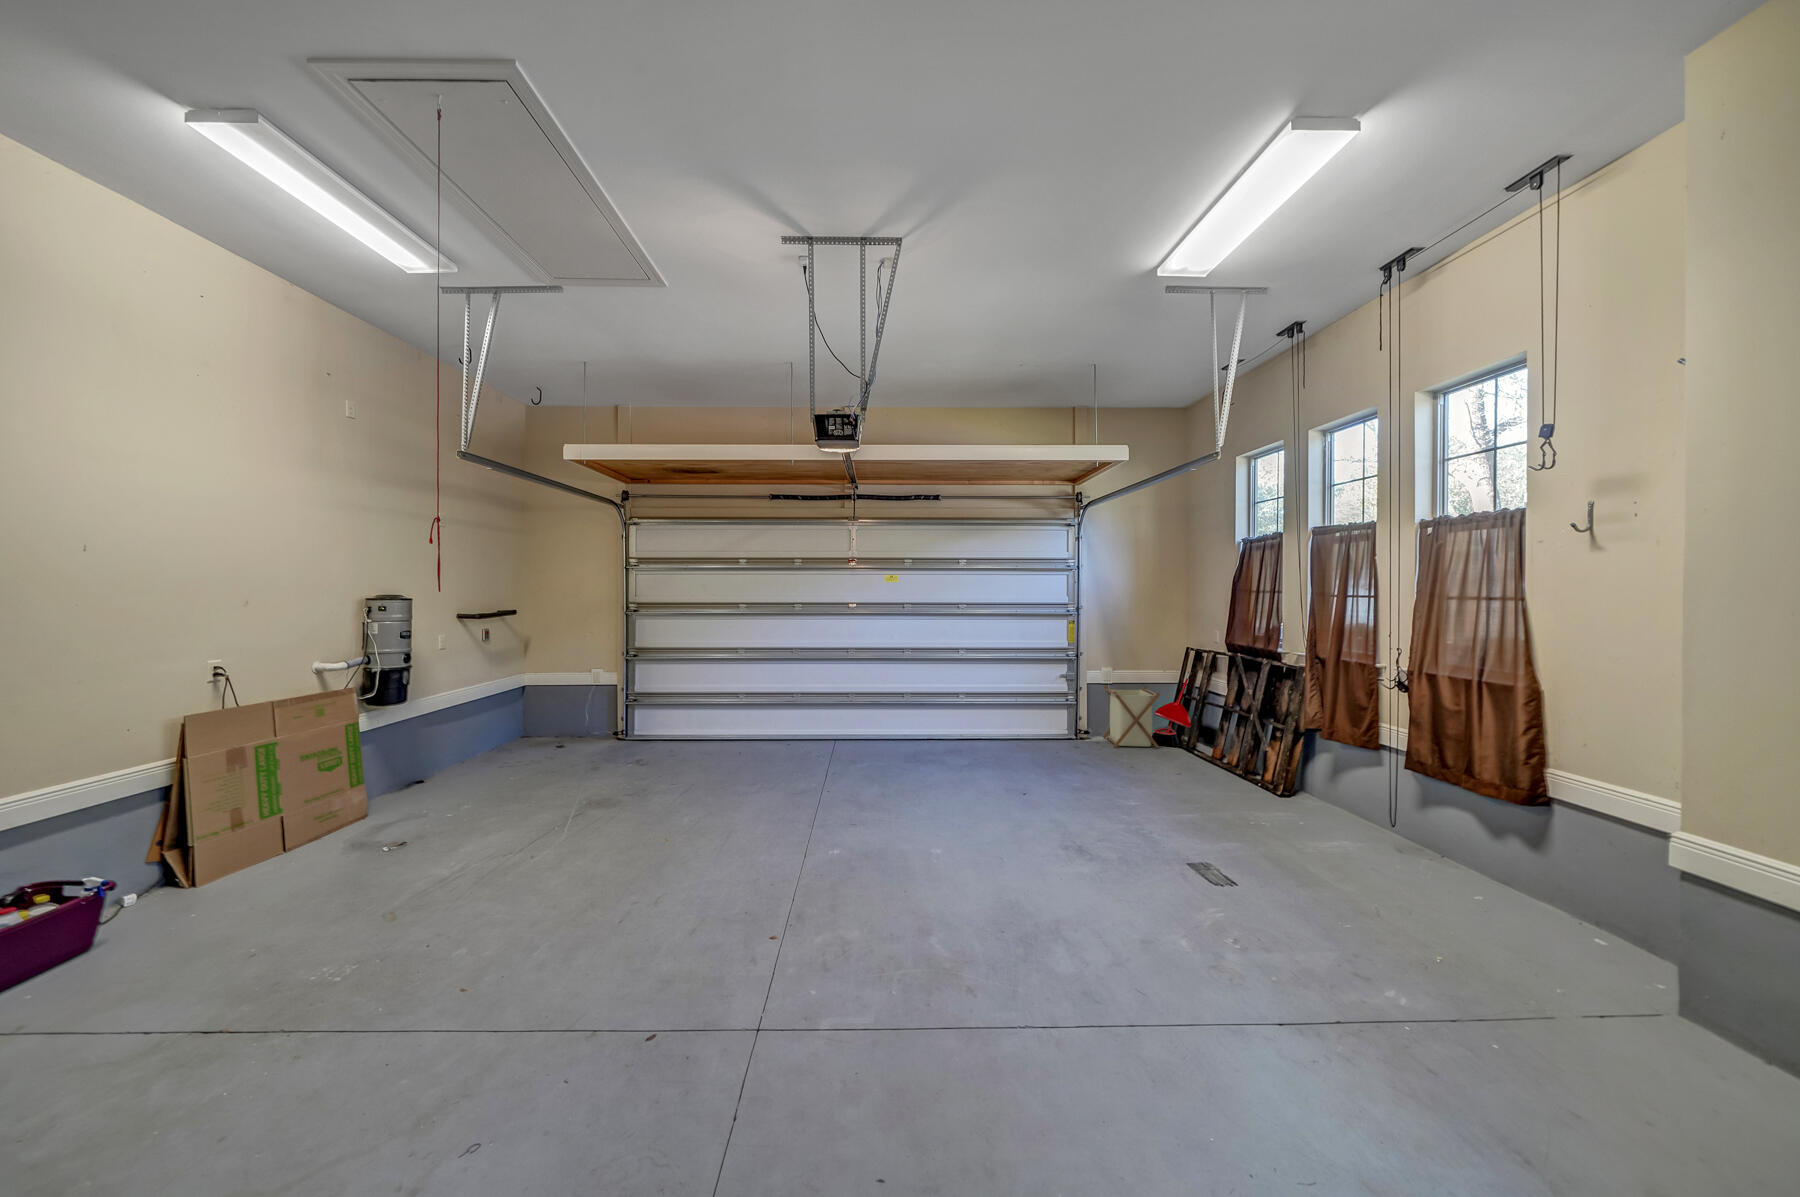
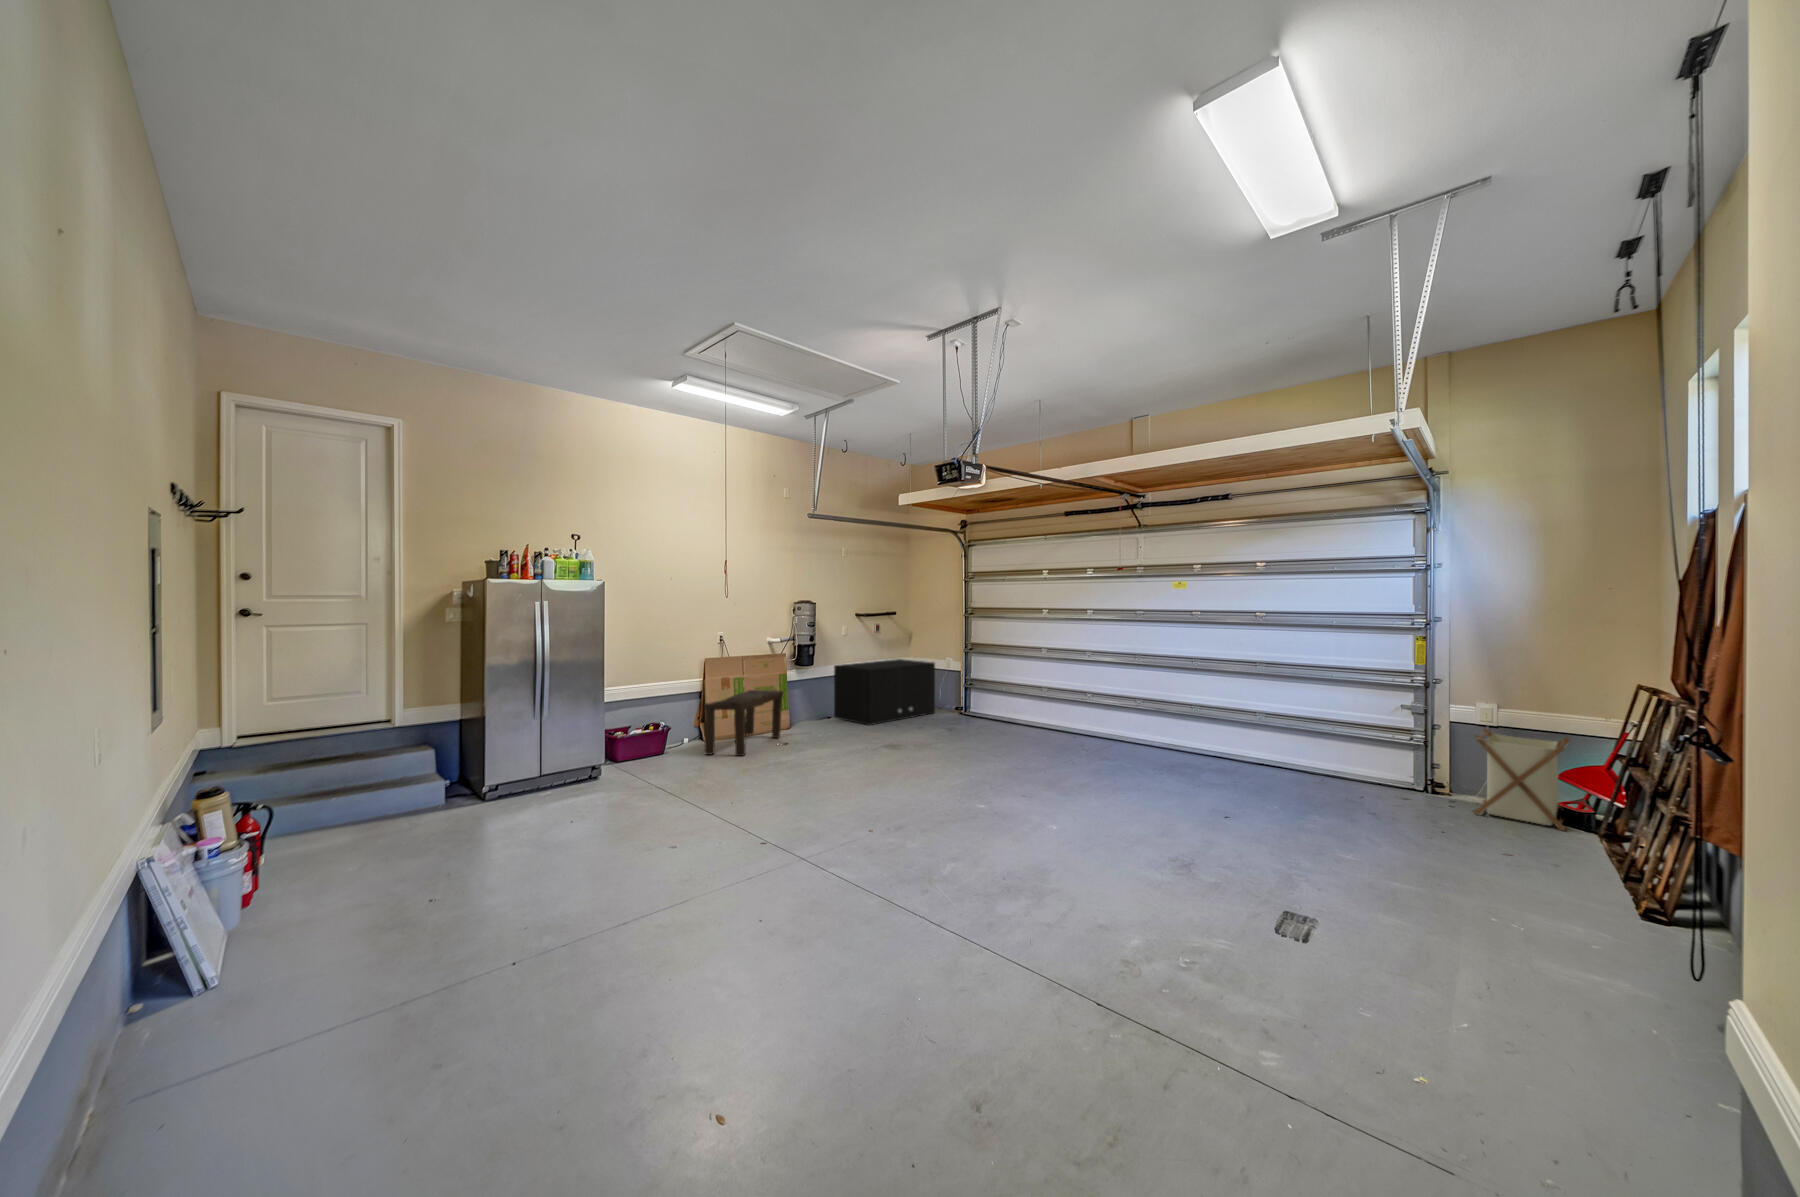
storage cabinet: none [435,675,589,775] -> present [834,659,935,725]
bench: none [221,750,383,912] -> present [704,690,783,756]

